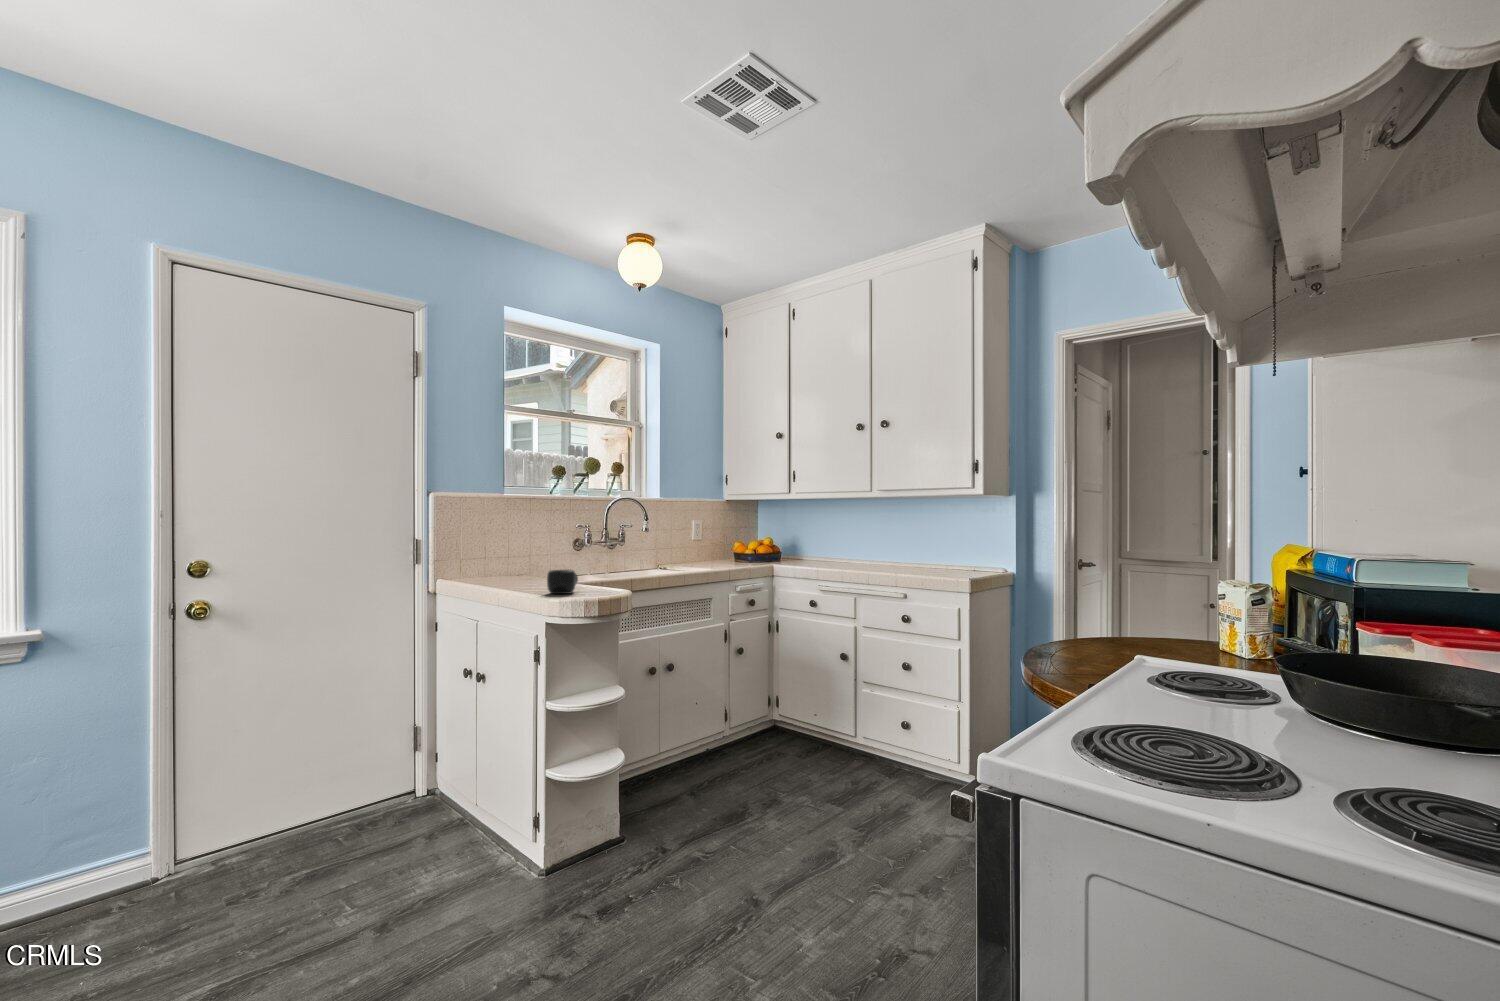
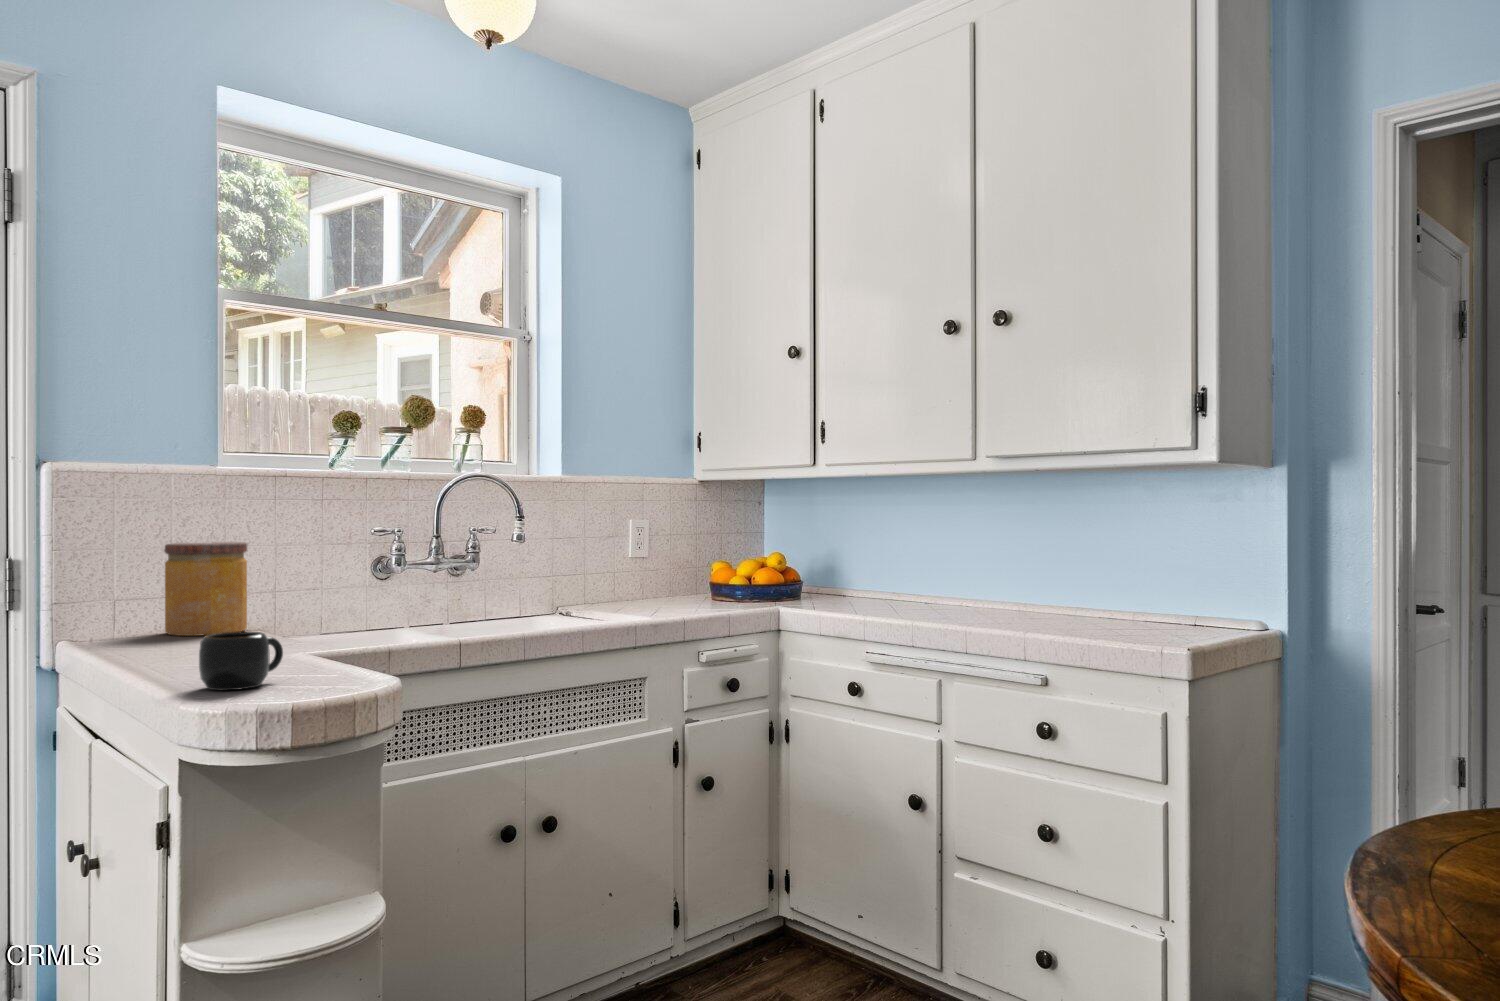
jar: none [482,531,521,577] -> present [164,542,247,636]

